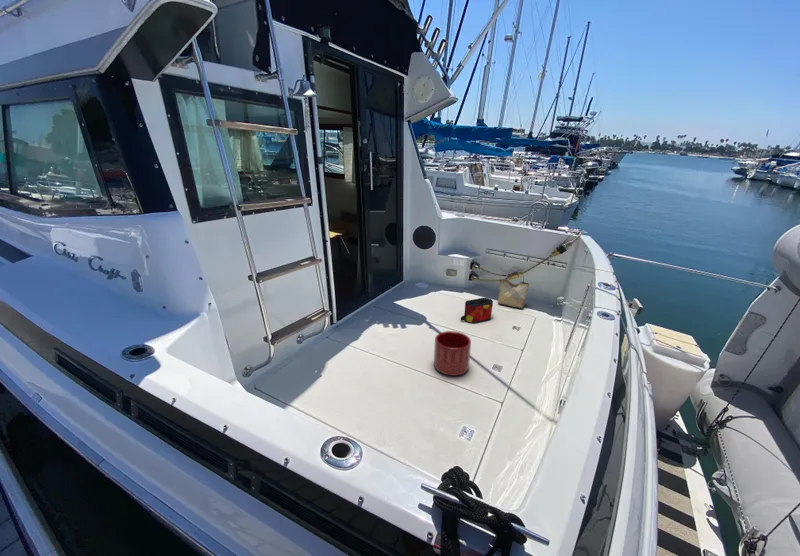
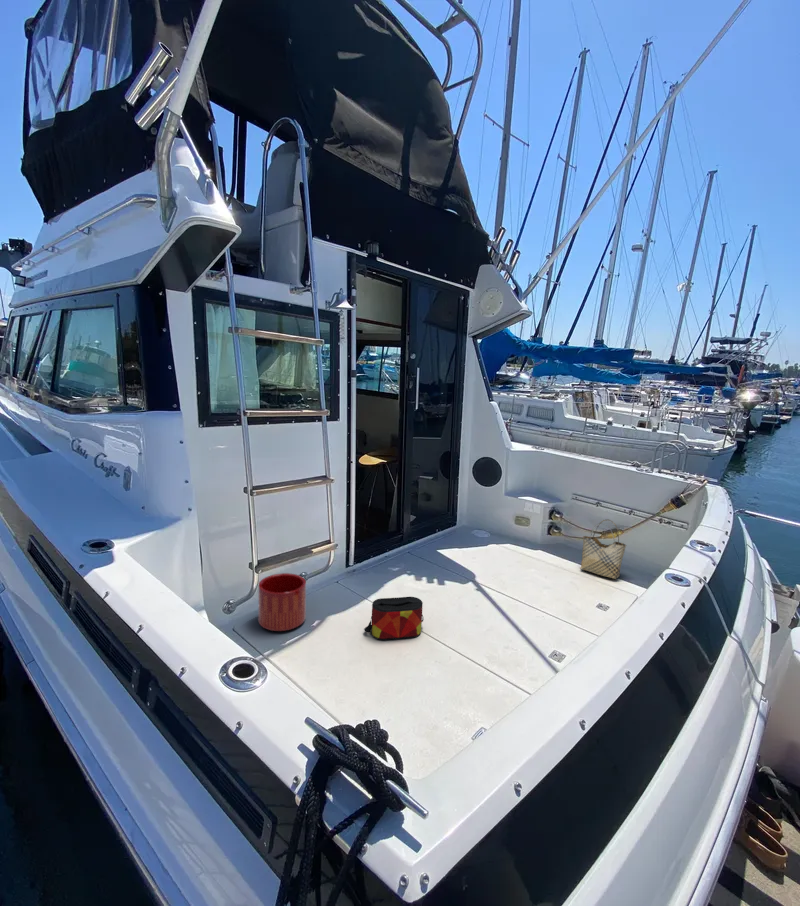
bag: present [461,298,493,323] -> present [364,597,424,640]
planter: present [434,331,471,375] -> present [258,573,306,631]

